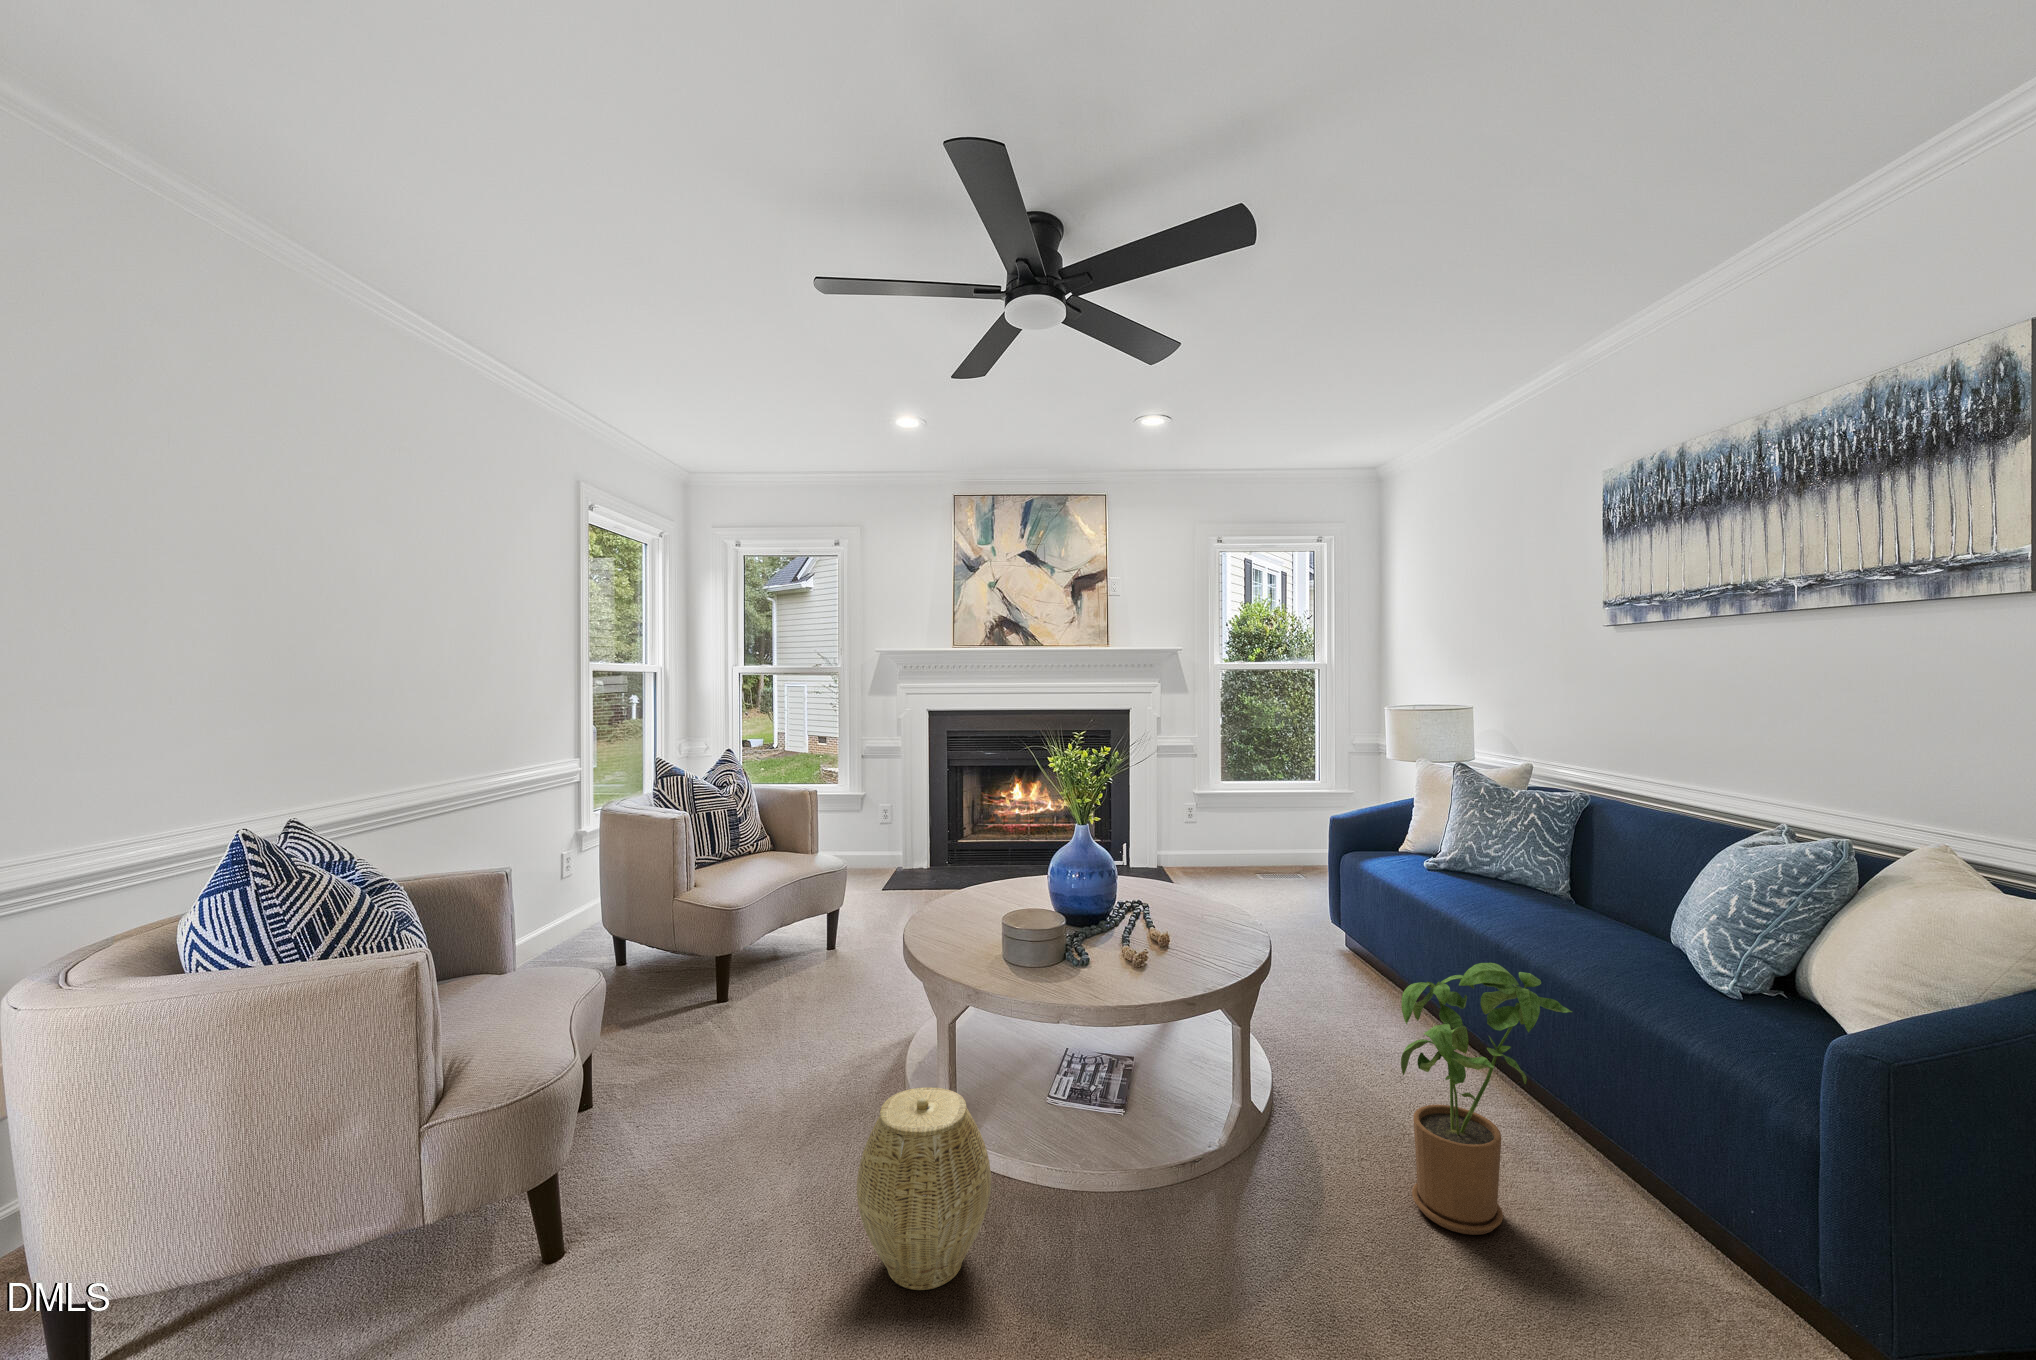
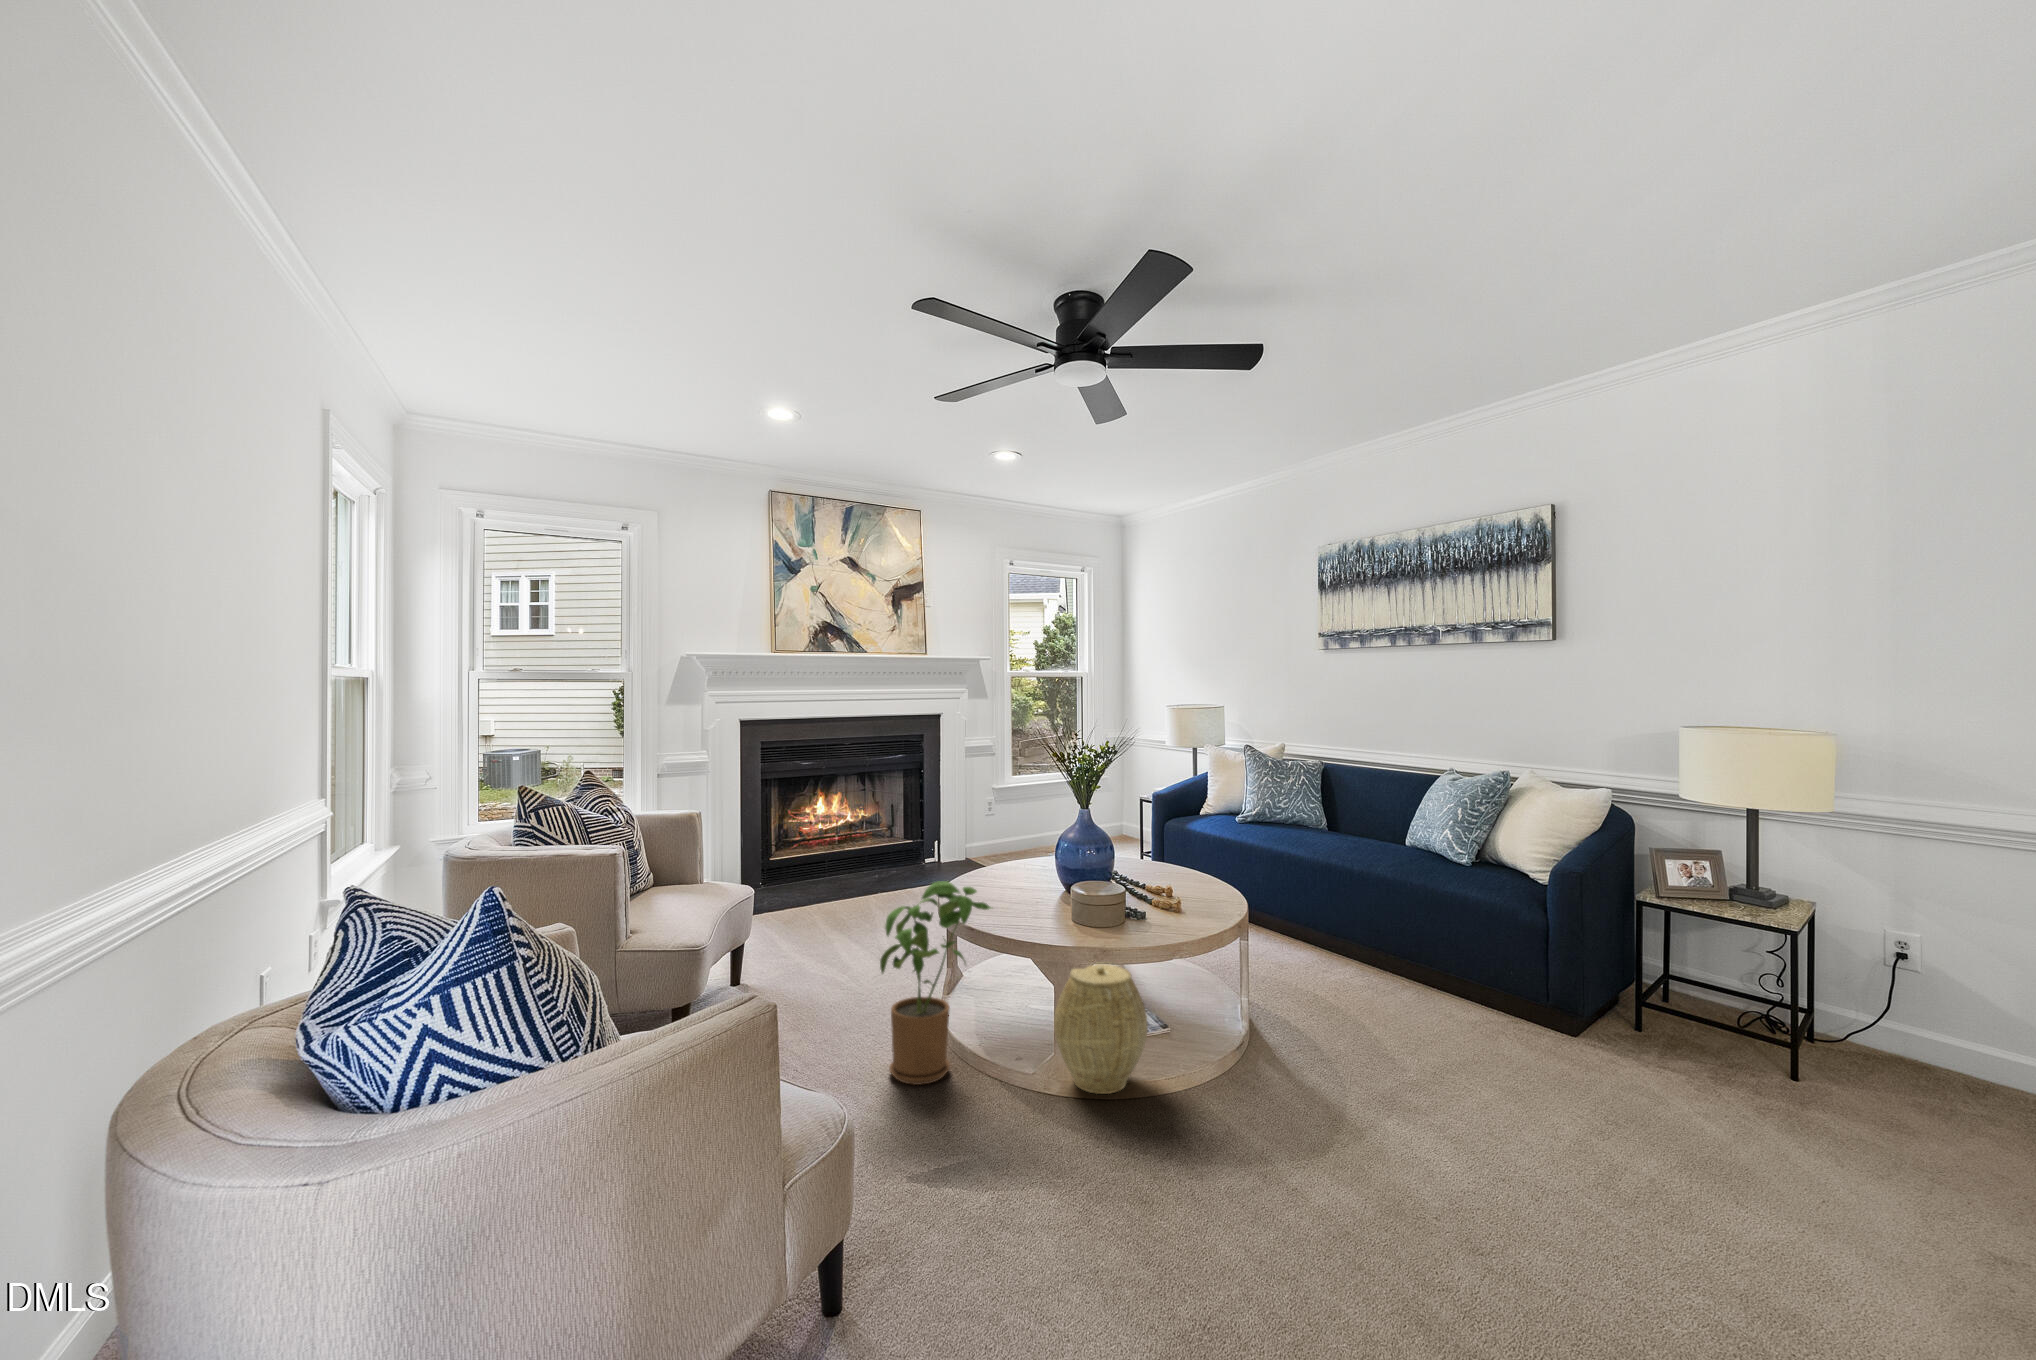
house plant: present [1401,963,1572,1235] -> present [880,881,991,1085]

